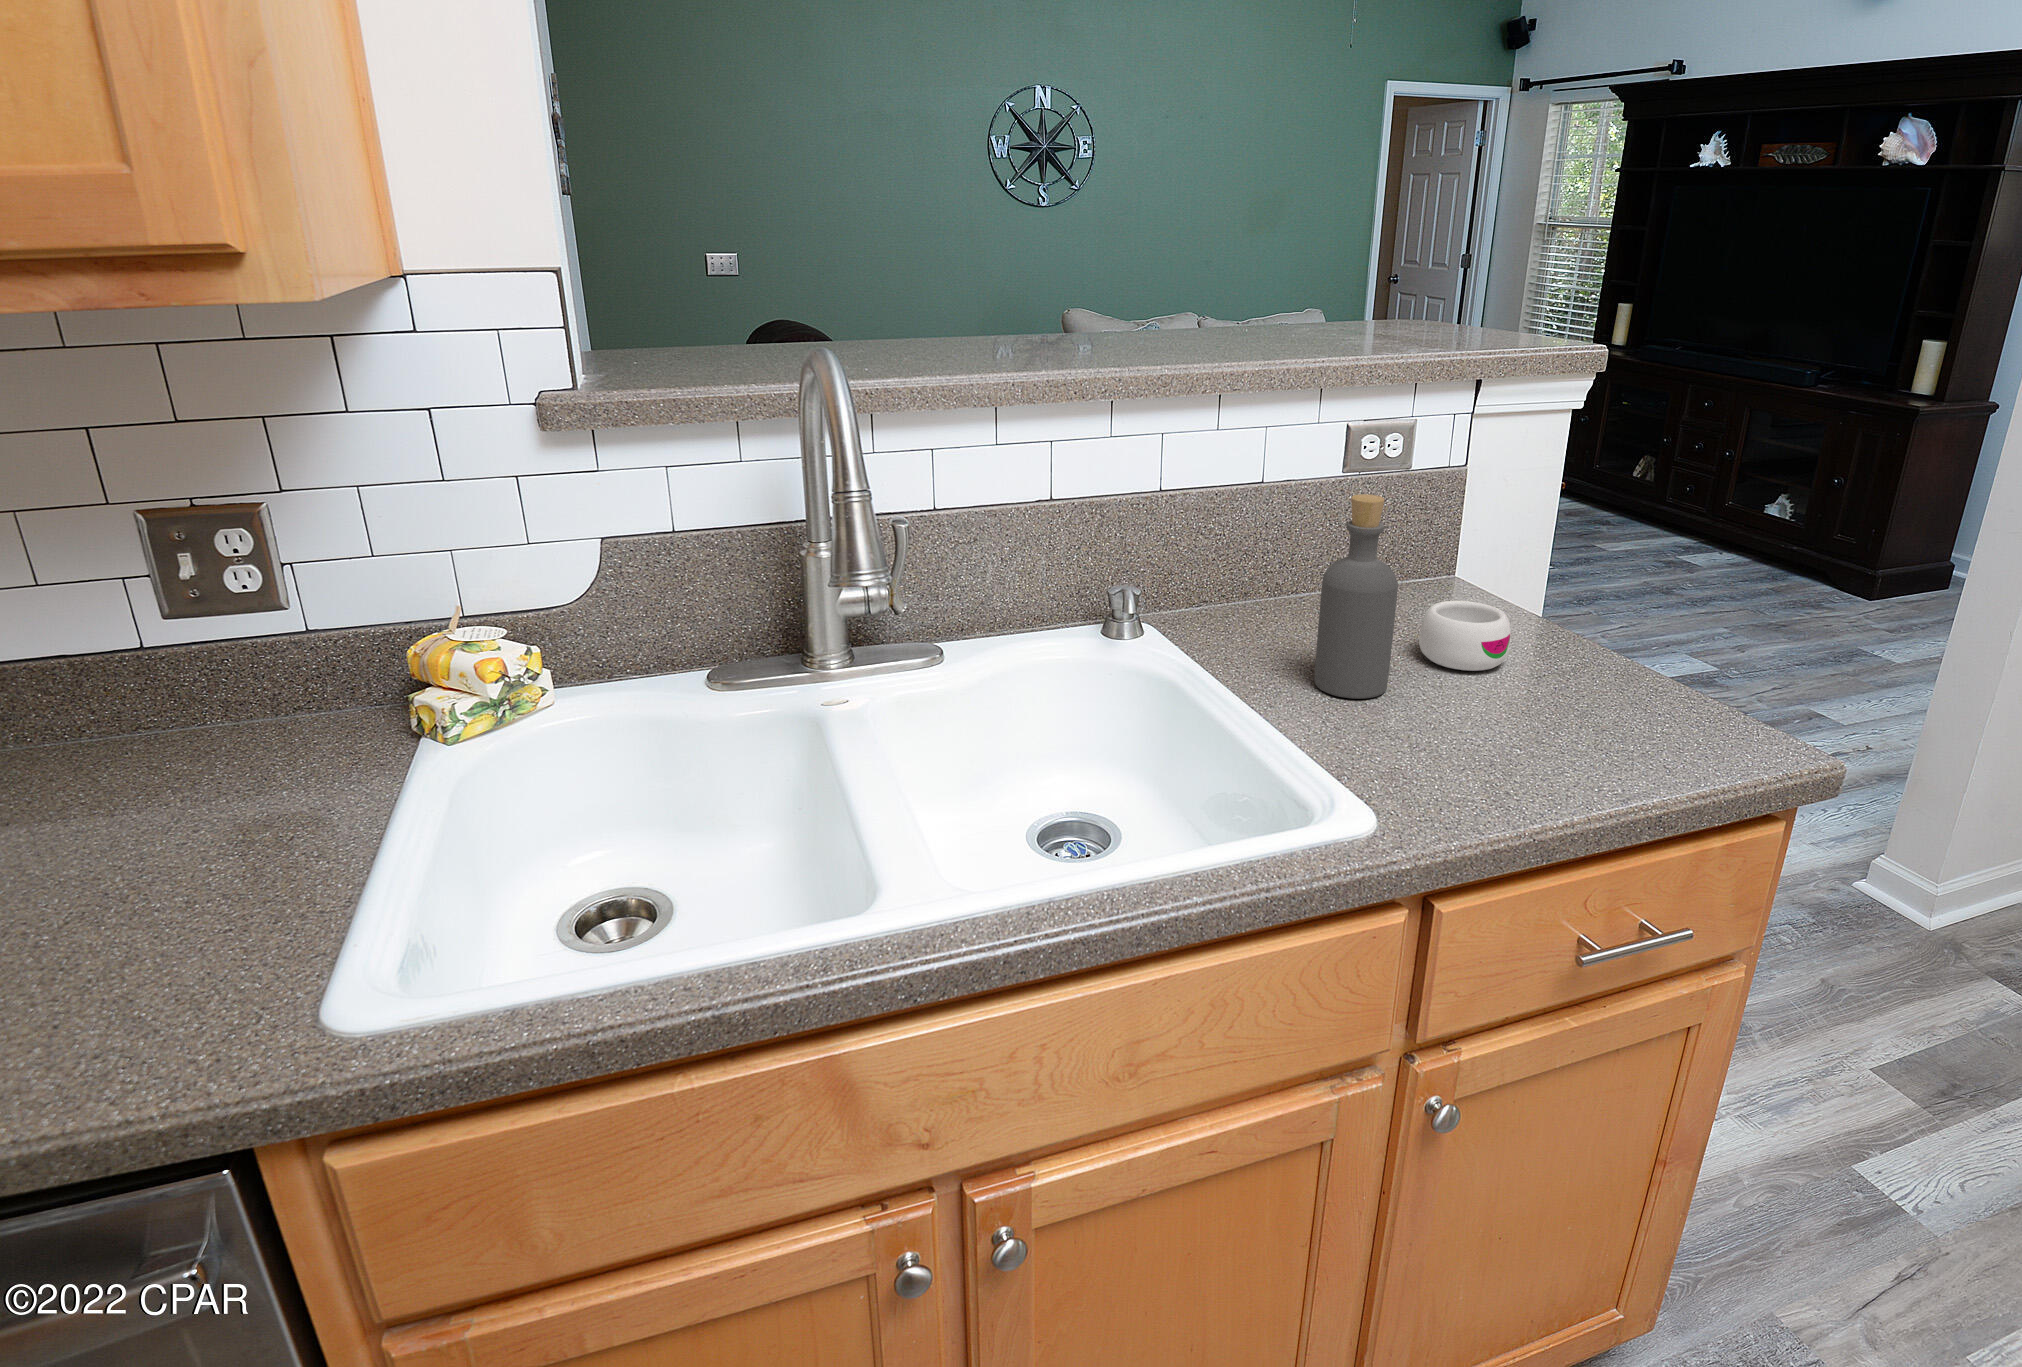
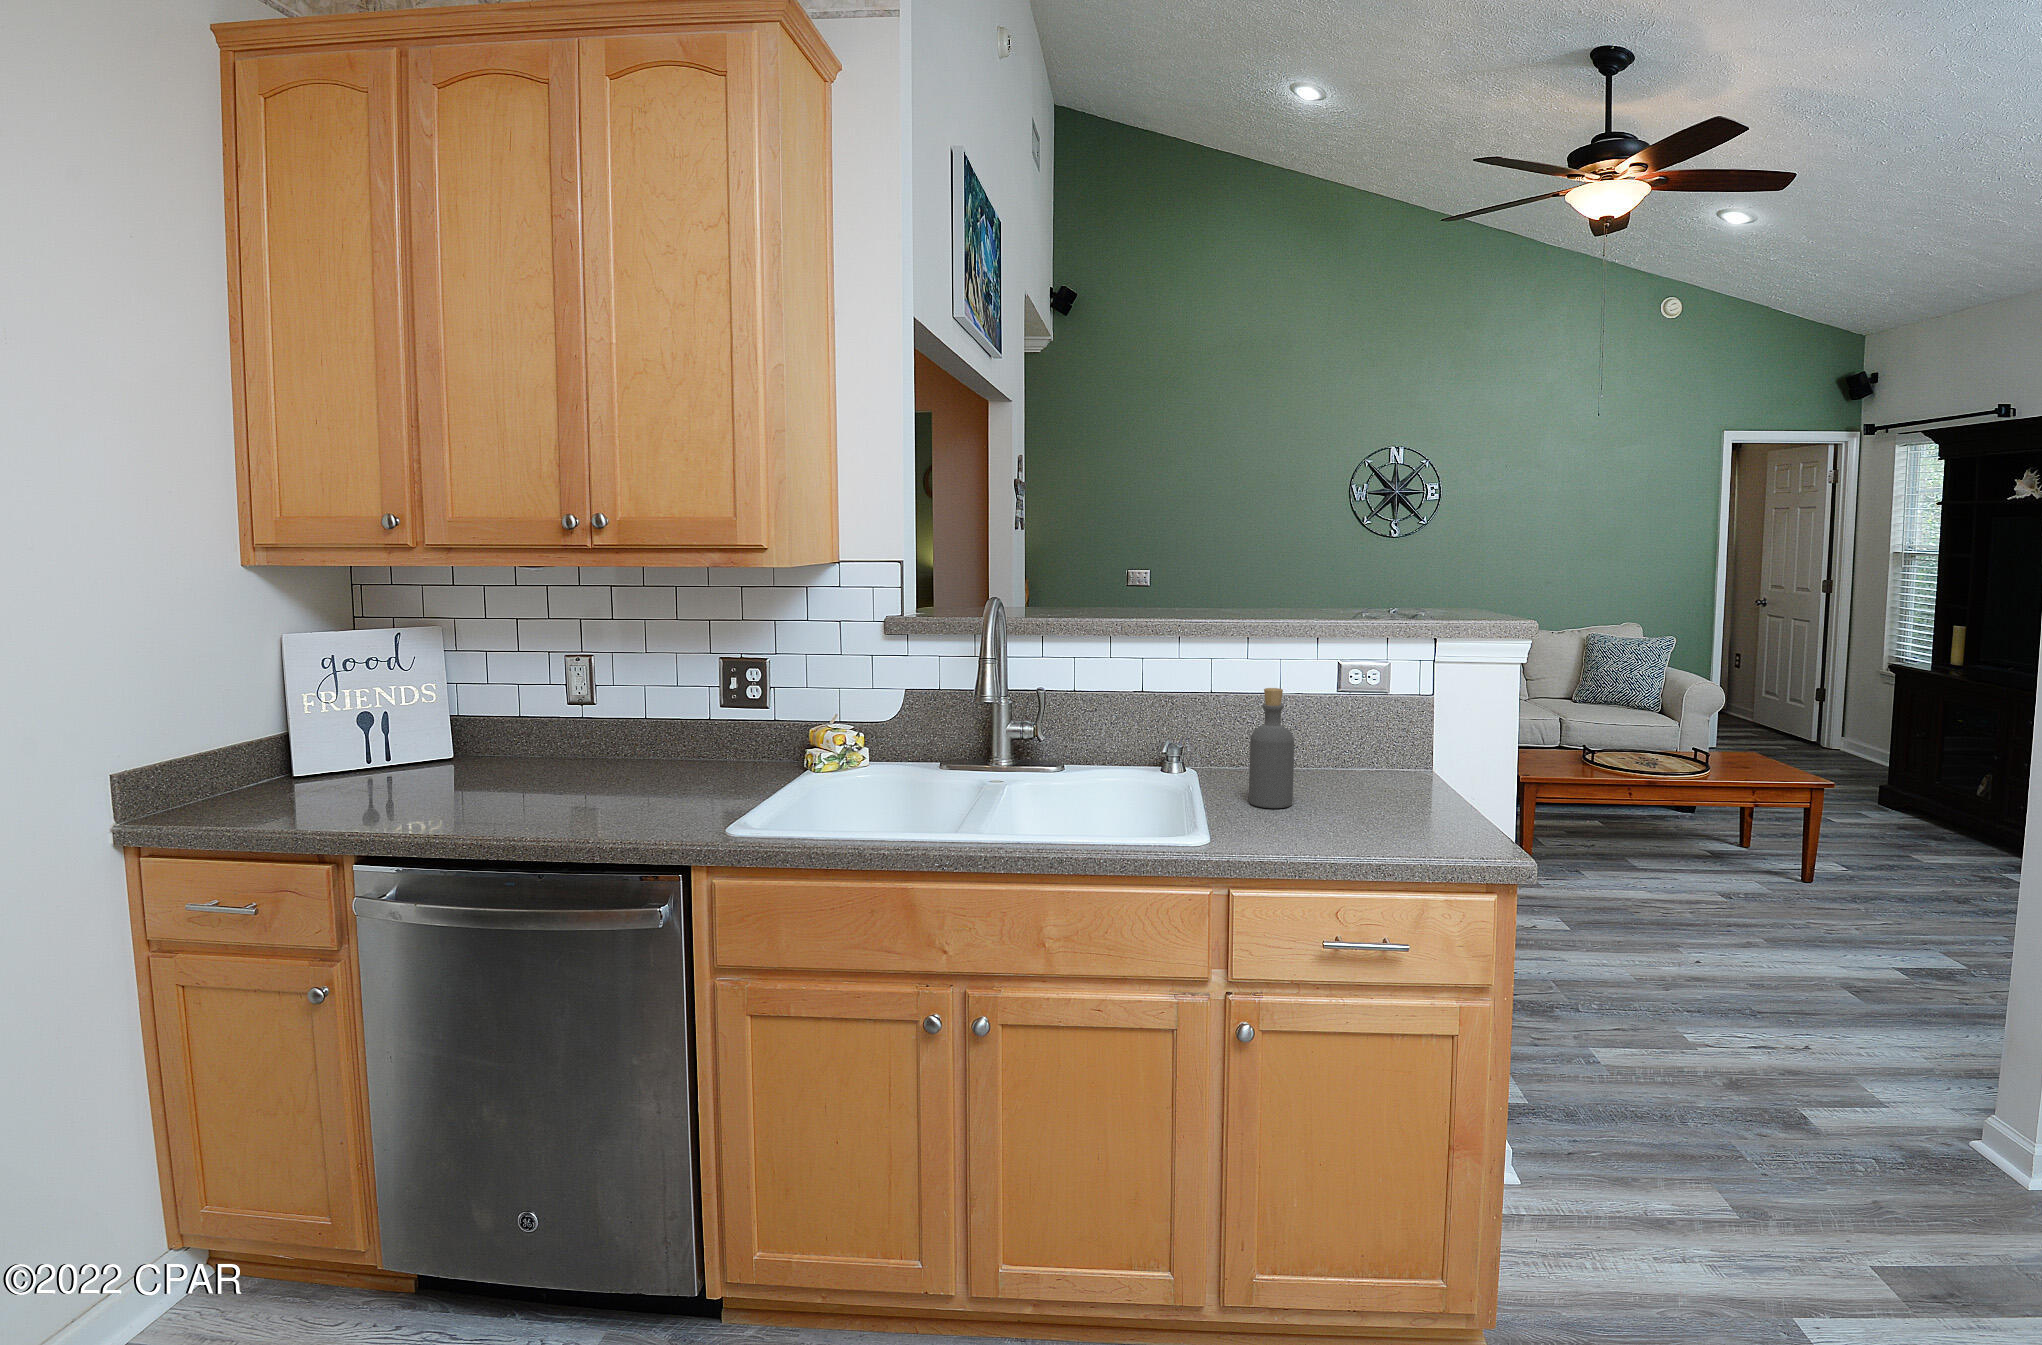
mug: present [1419,601,1511,671] -> none [1332,766,1394,806]

